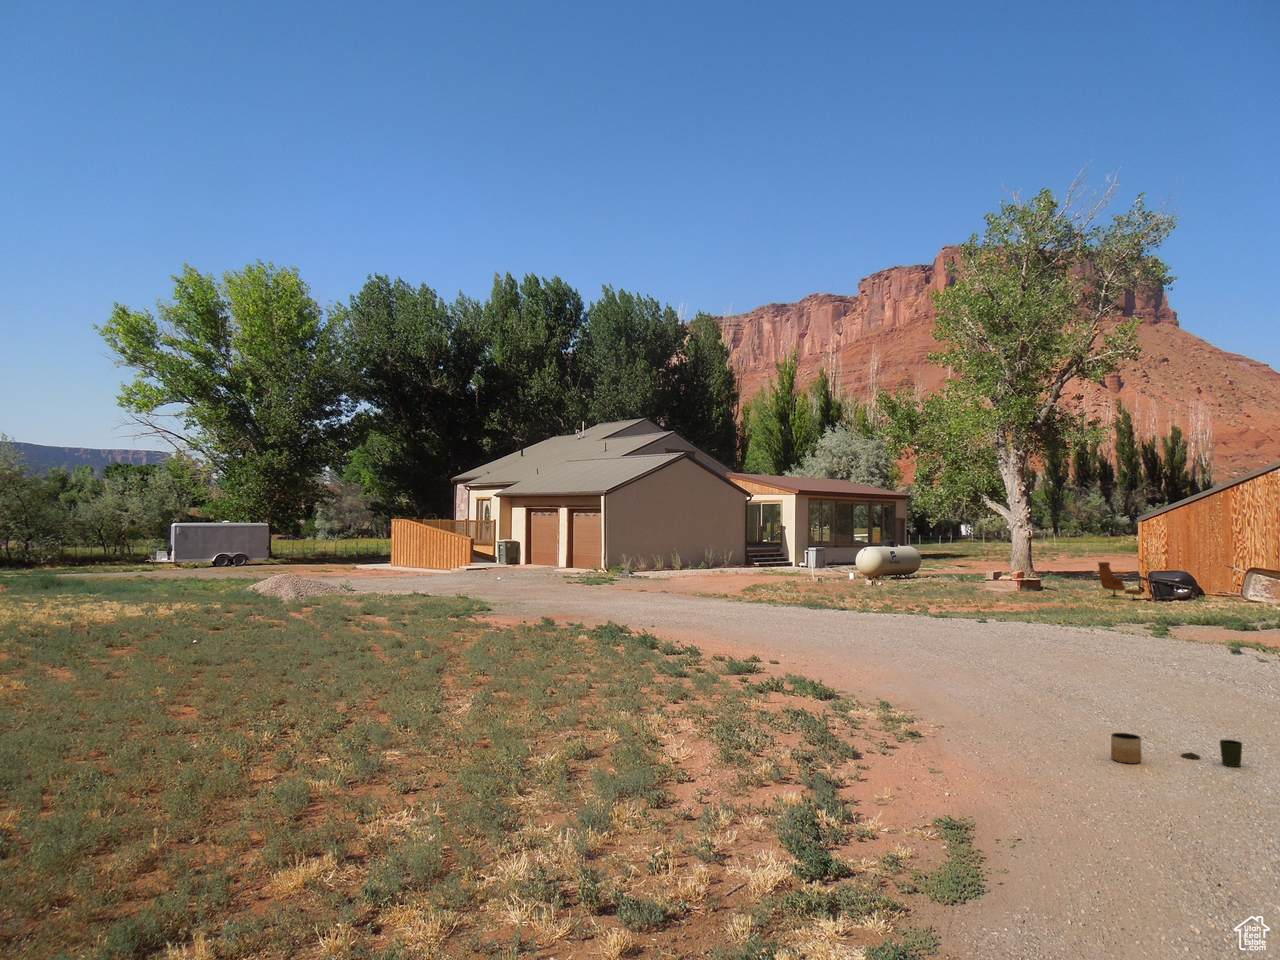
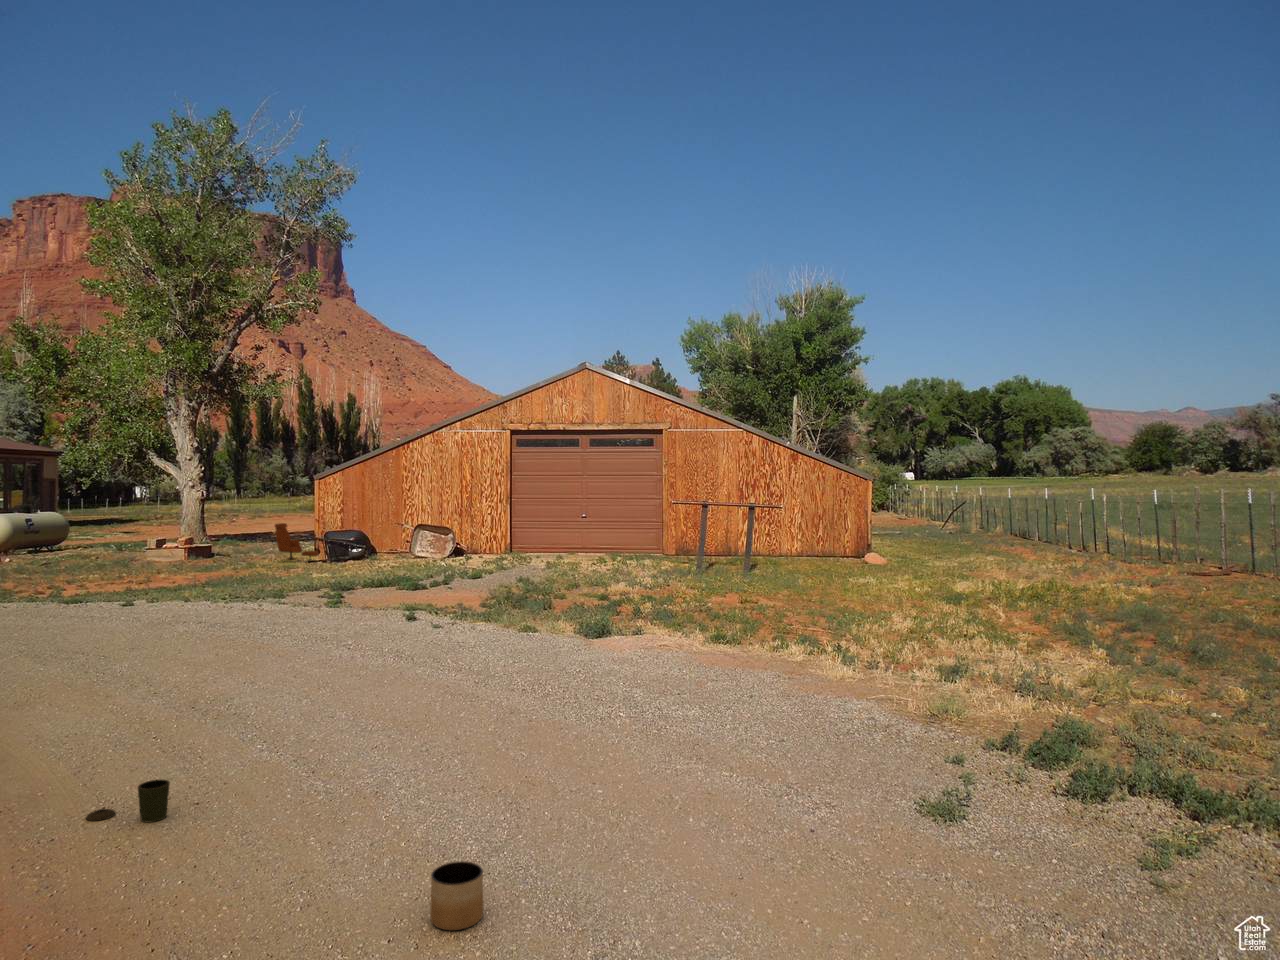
planter: present [1111,733,1142,764] -> present [430,861,483,931]
trash can: present [1181,740,1242,767] -> present [86,780,170,822]

